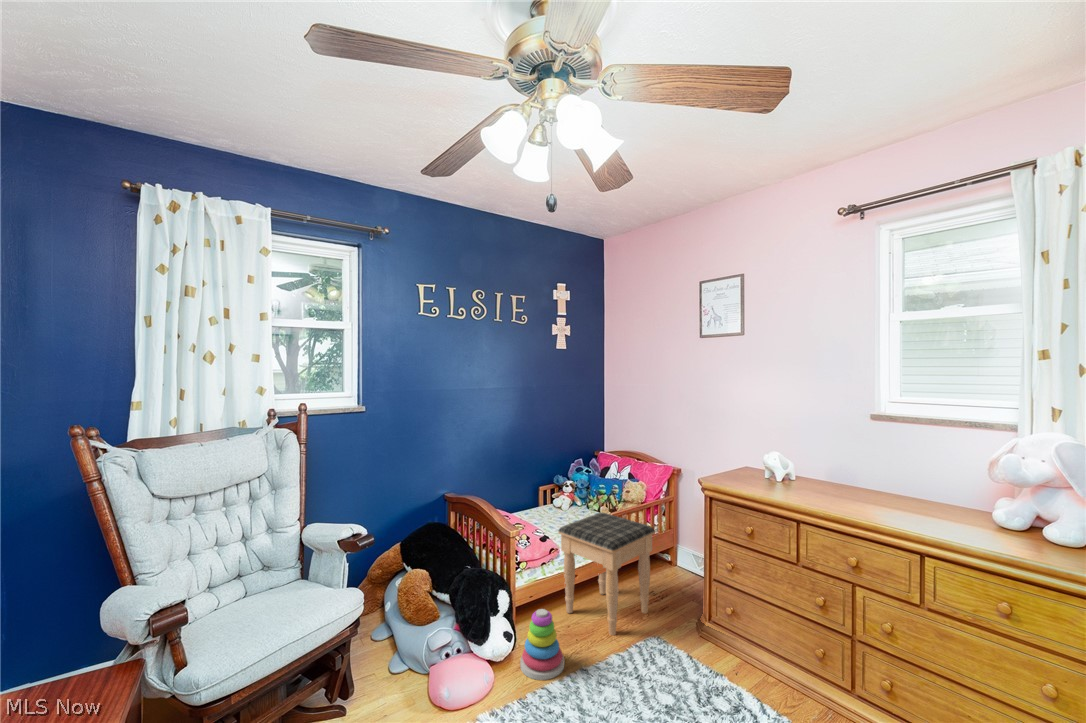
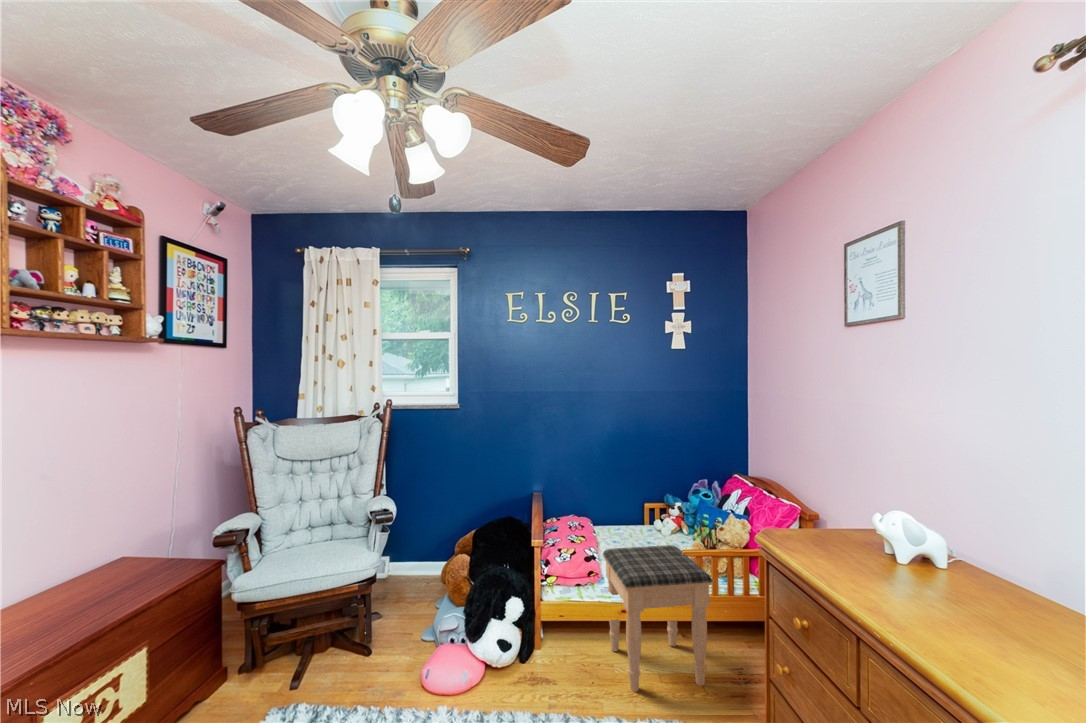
stacking toy: present [520,609,564,680] -> none [508,626,556,702]

